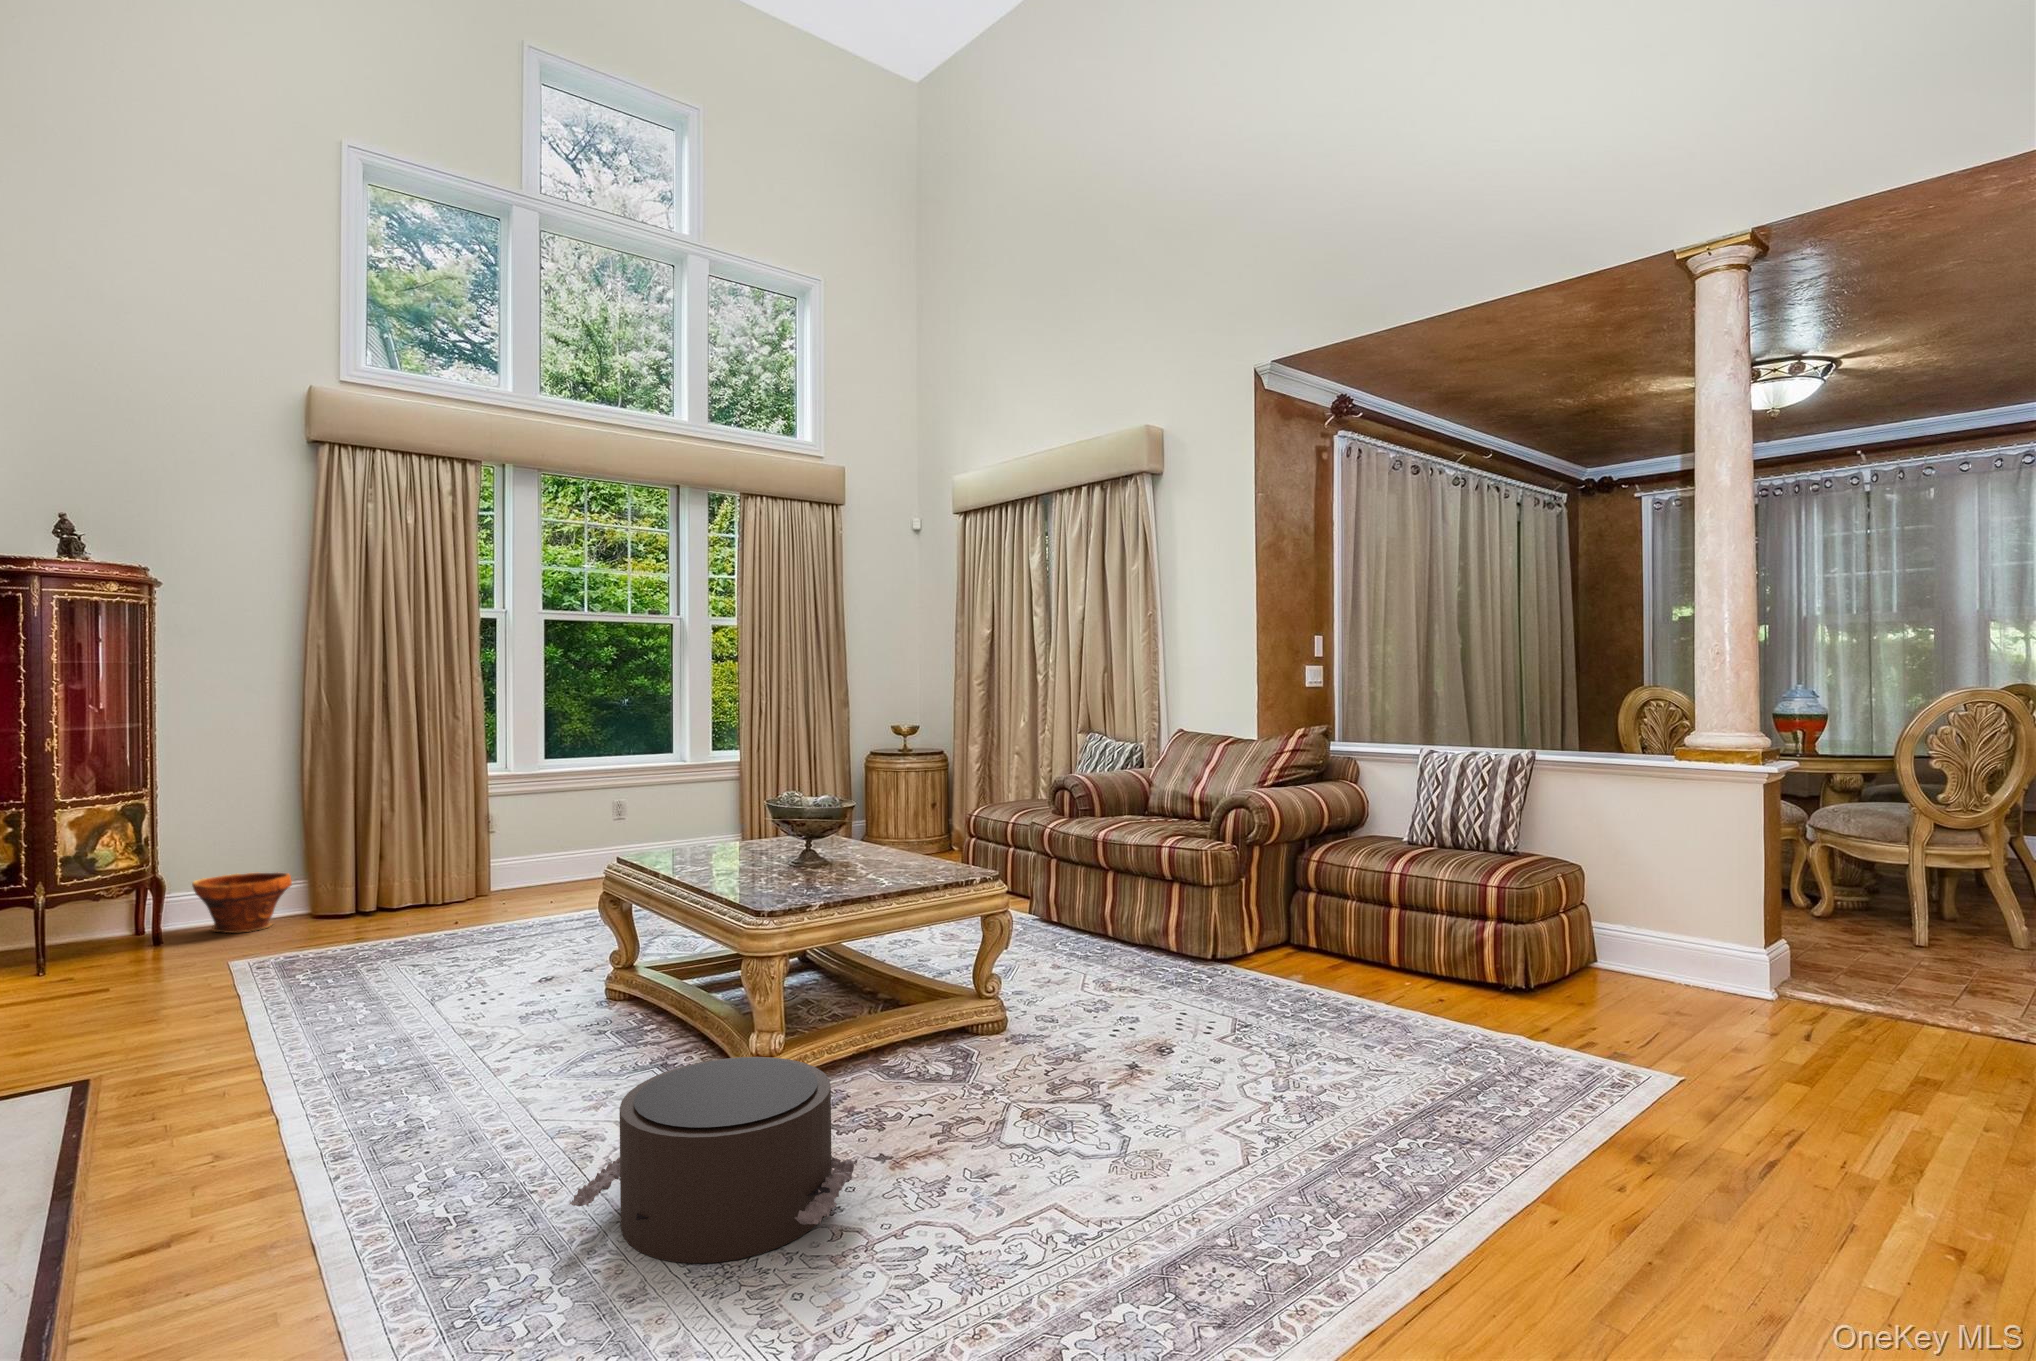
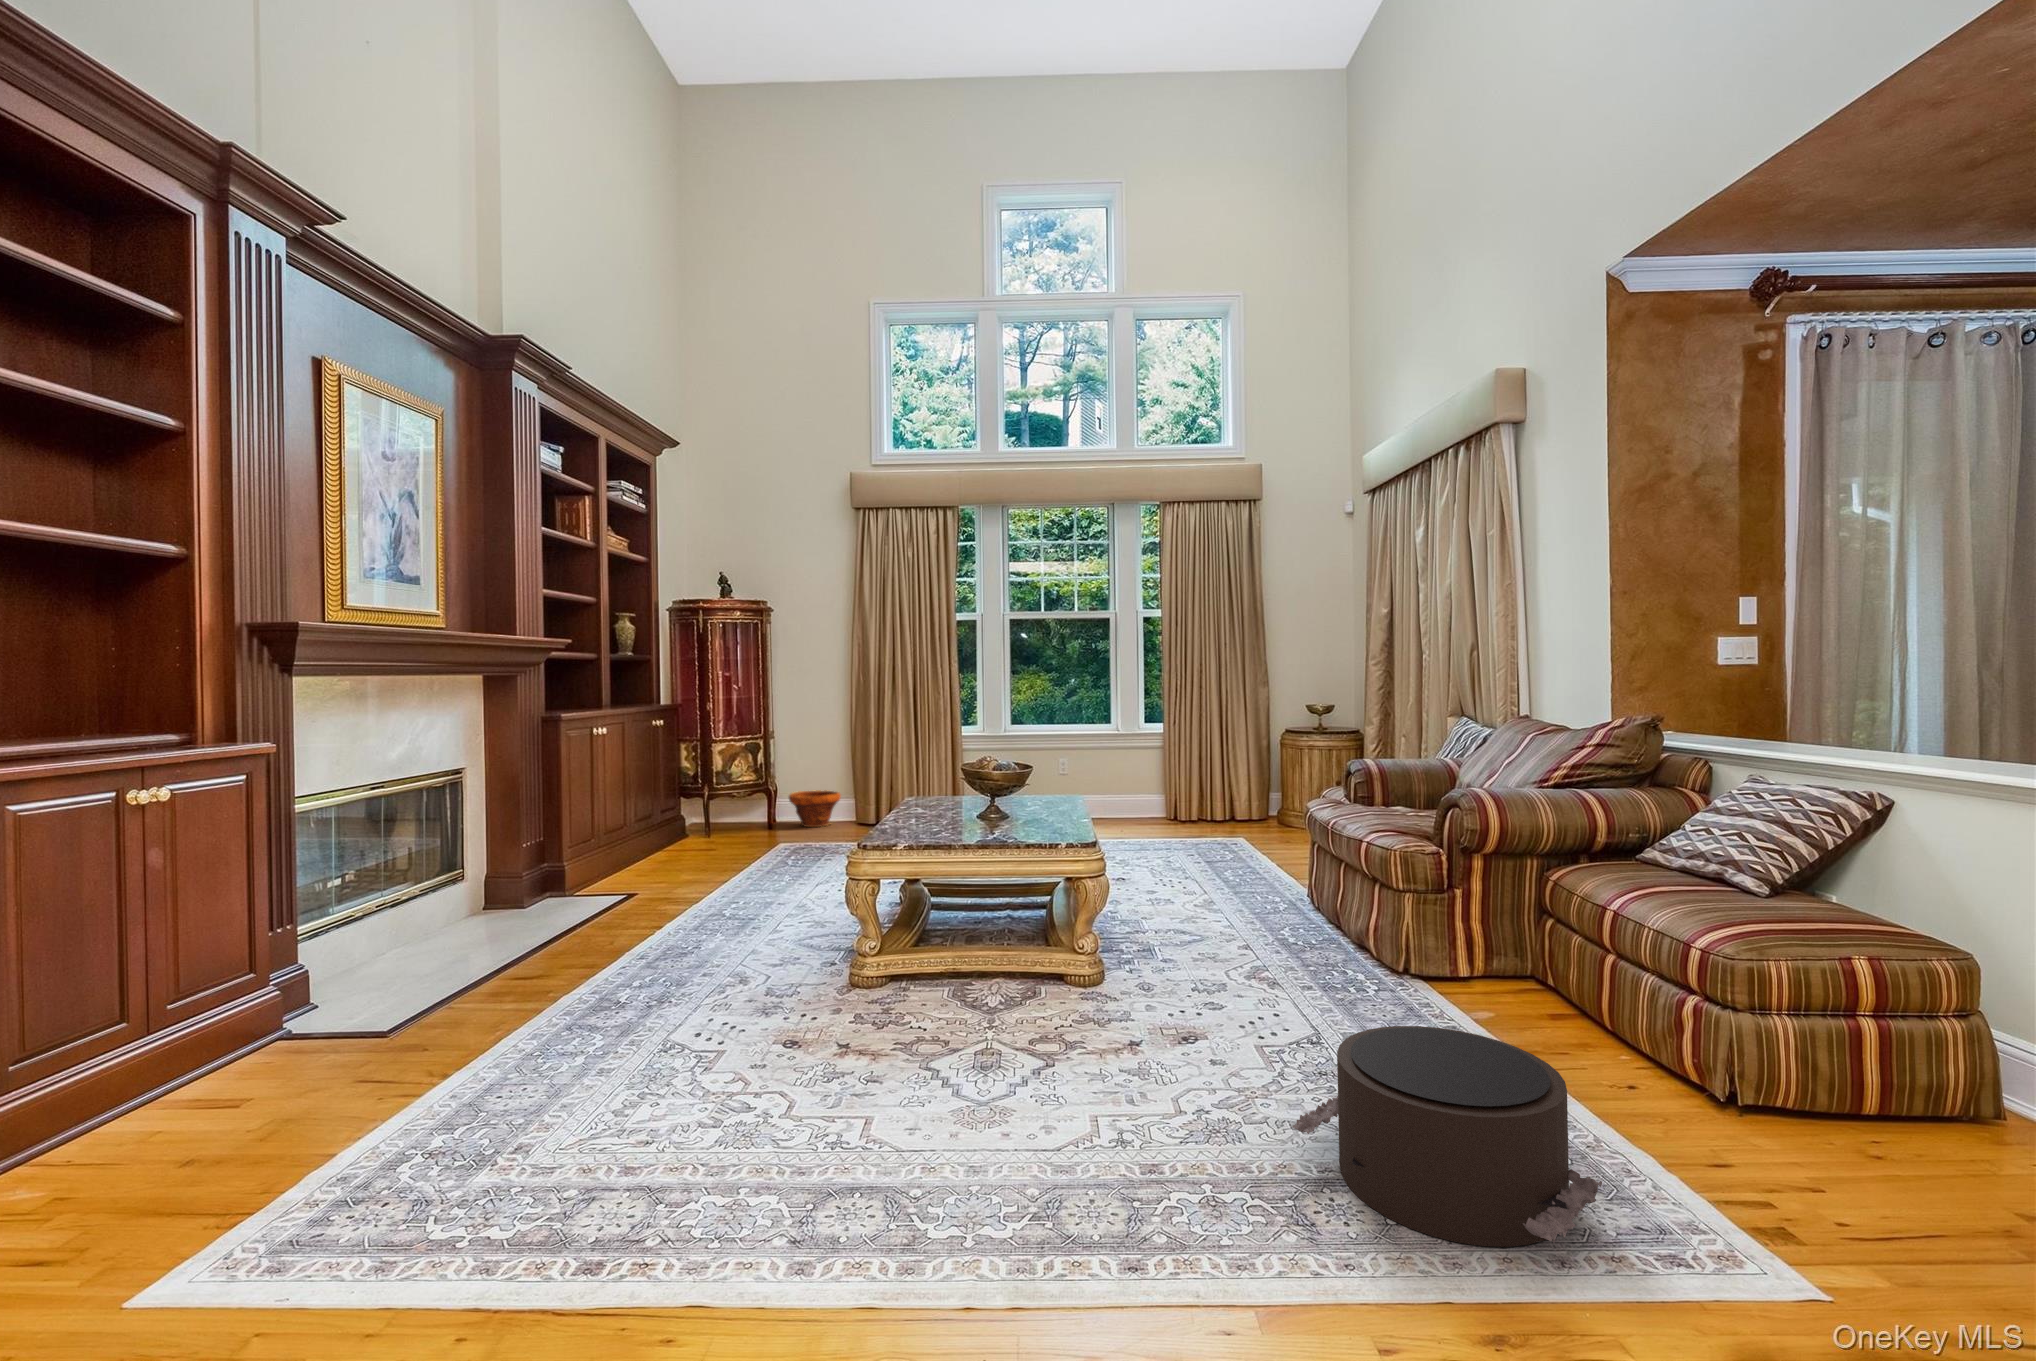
pouf: present [569,1057,857,1263] -> present [1292,1026,1602,1247]

